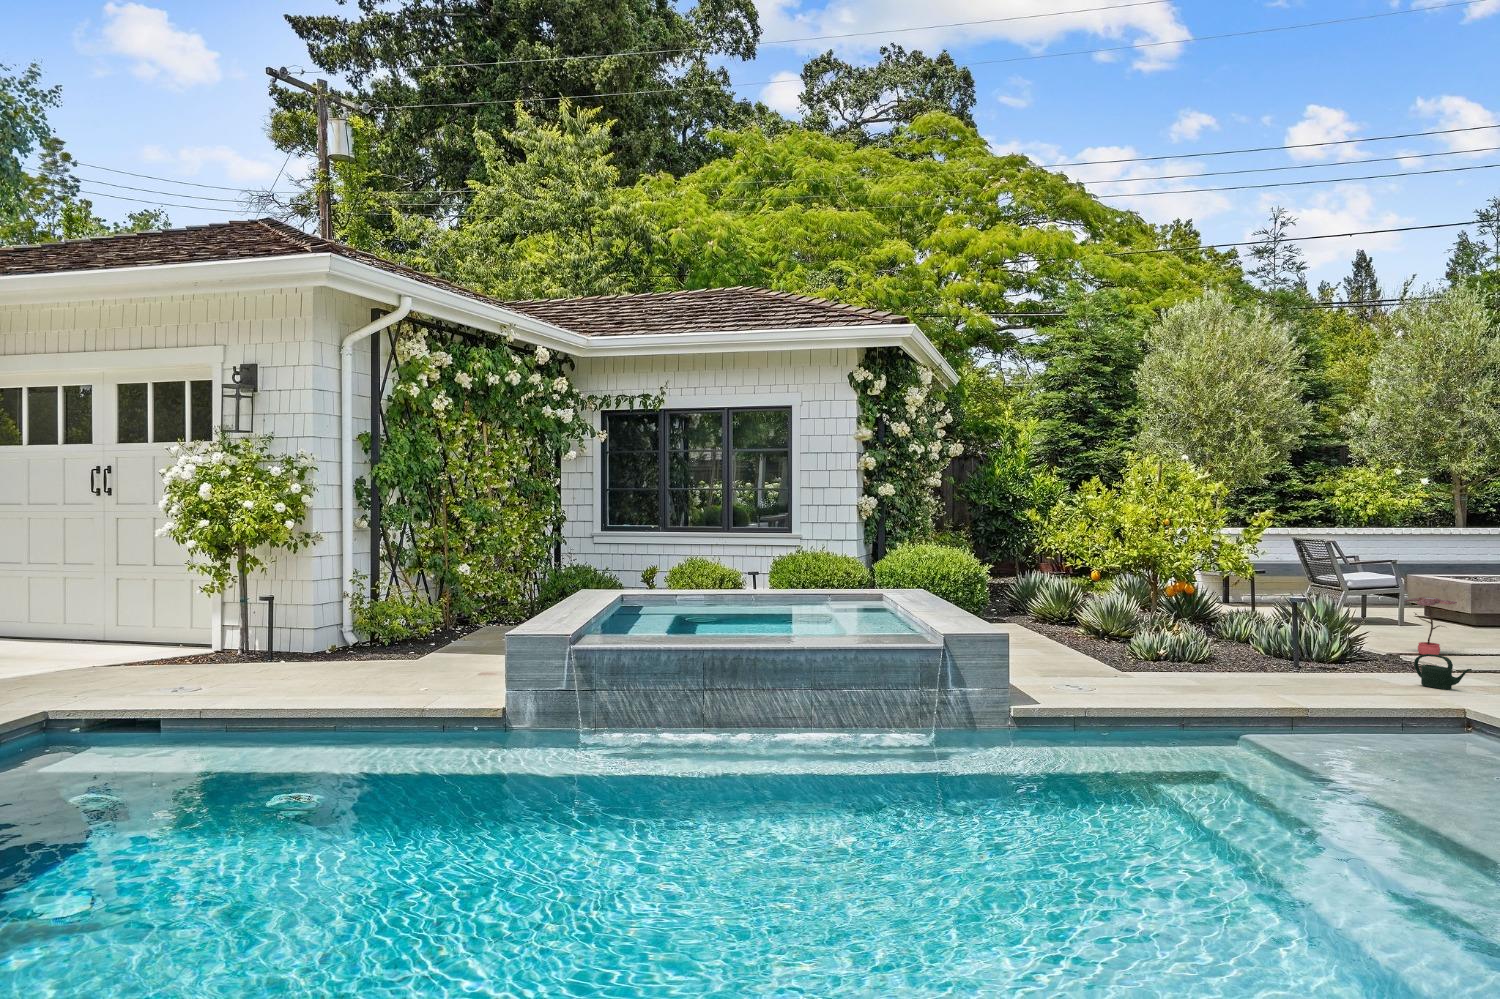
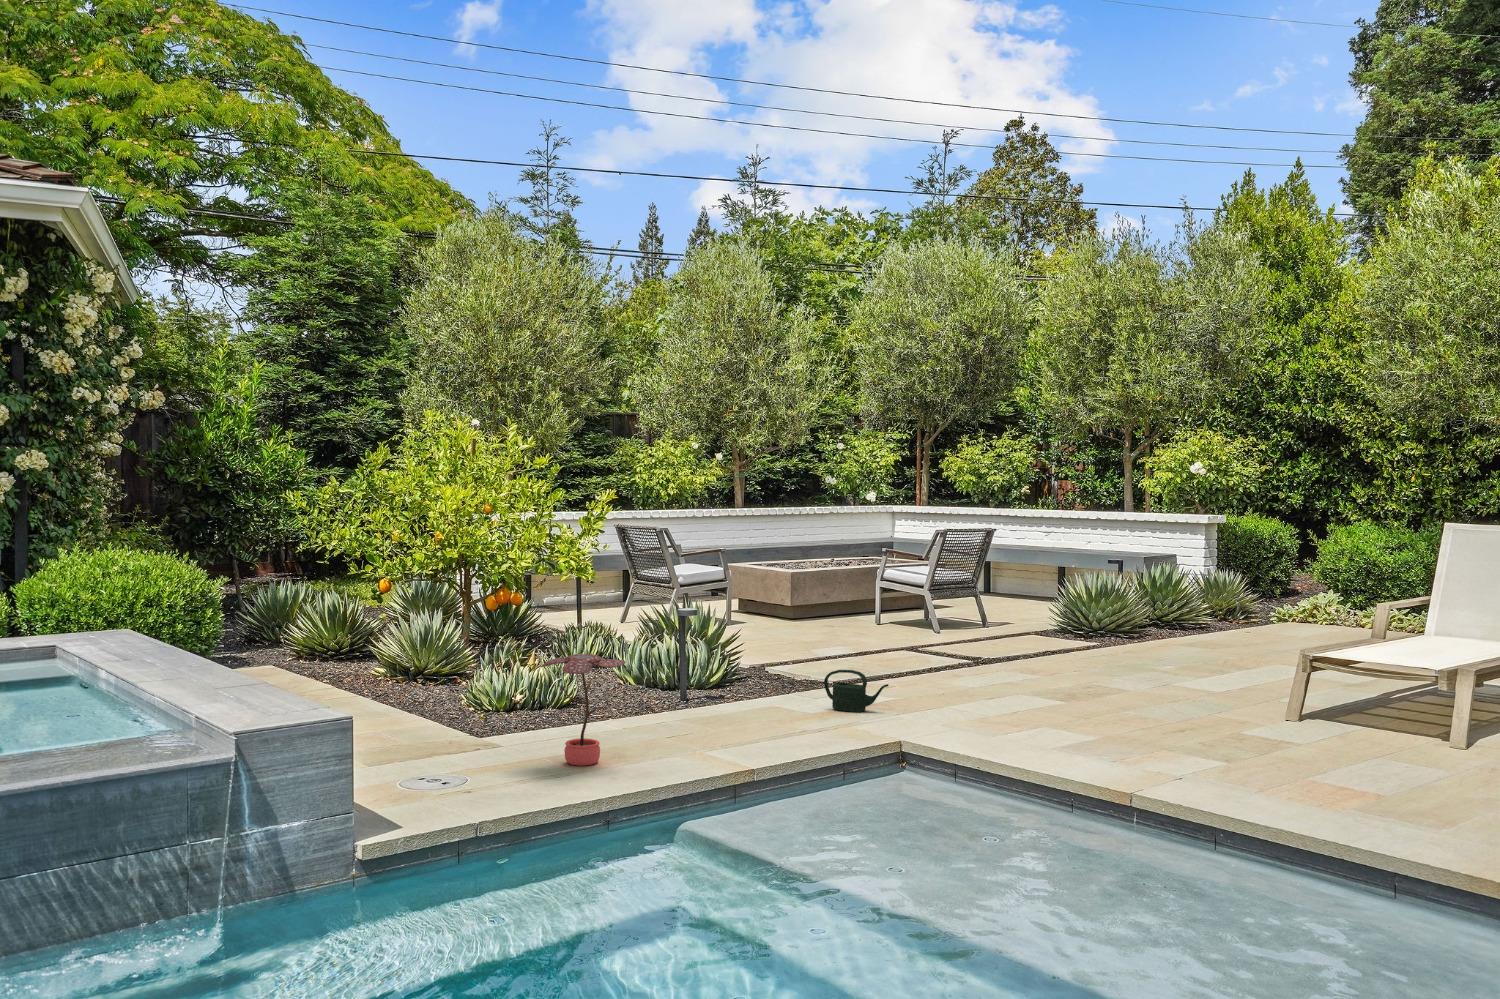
potted plant: present [1404,597,1456,655] -> present [542,654,626,766]

